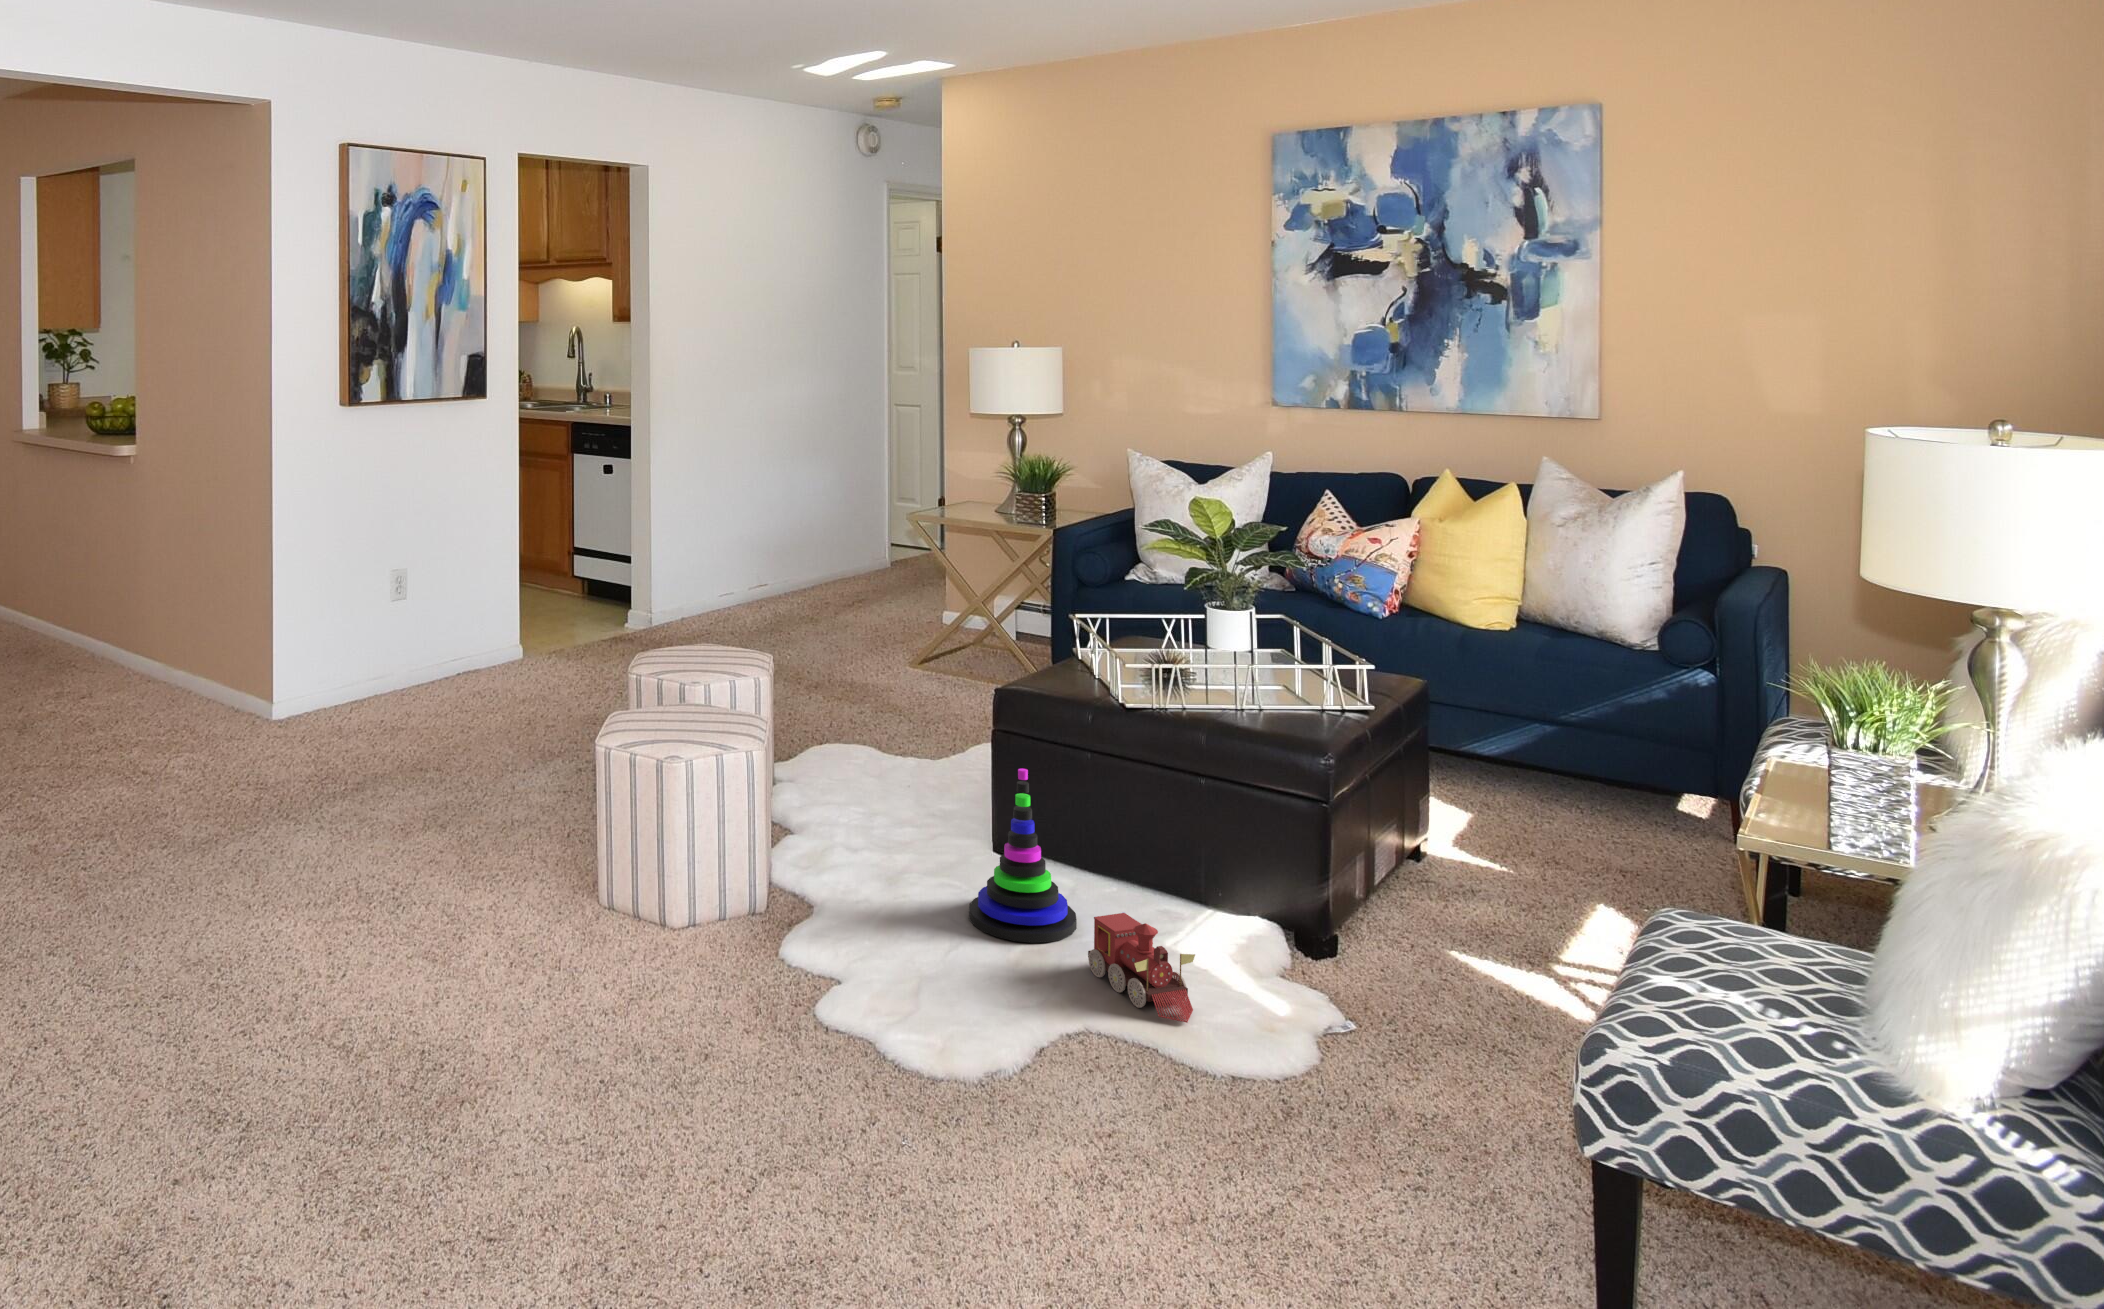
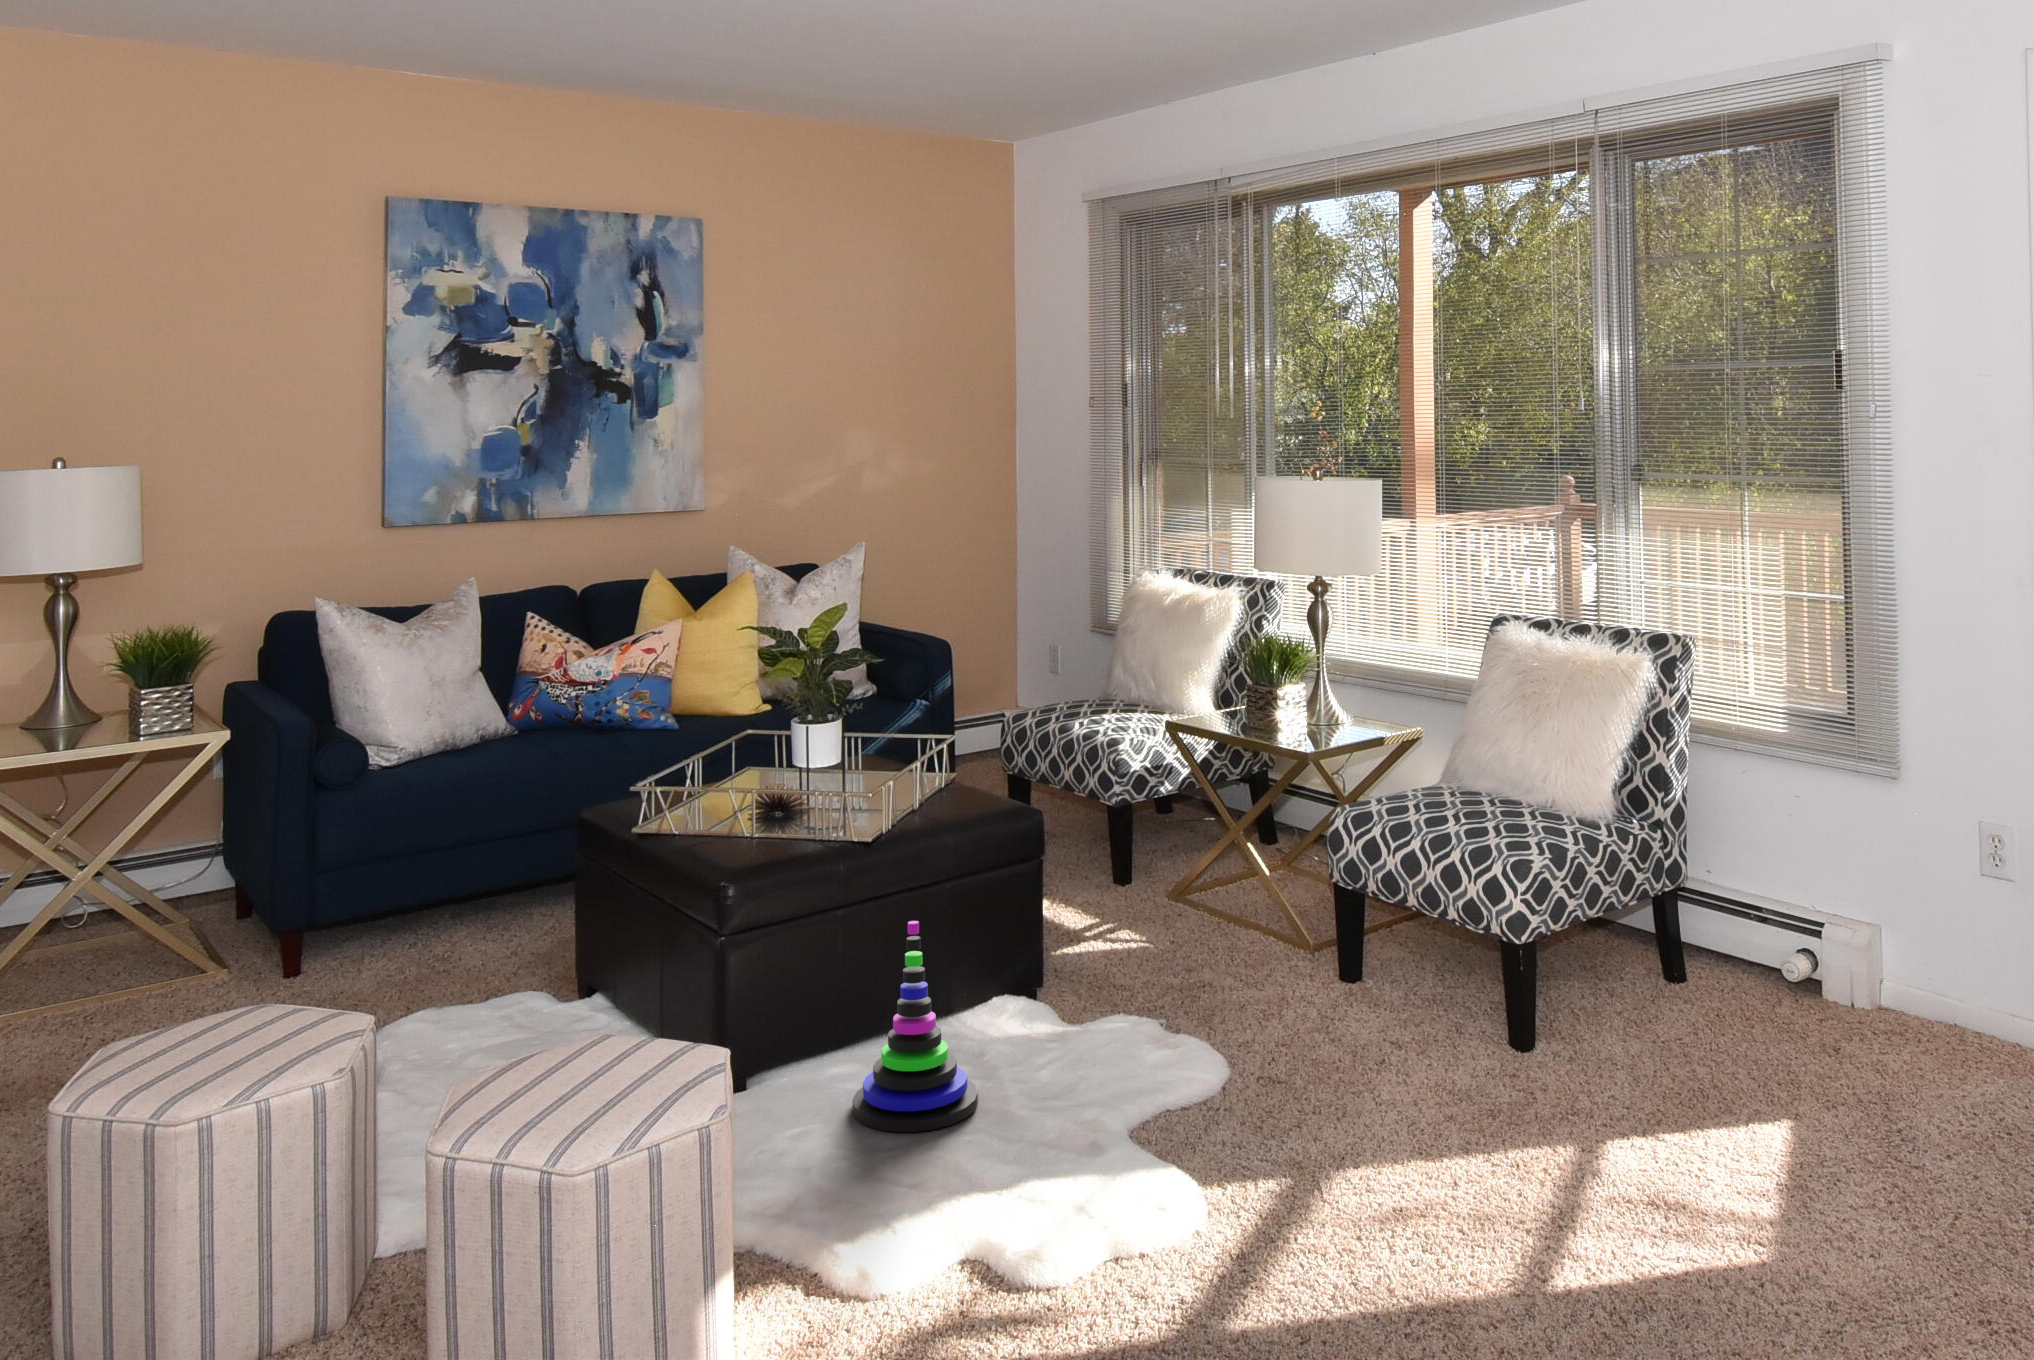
toy train: present [1088,913,1195,1022] -> none [1040,1007,1176,1097]

